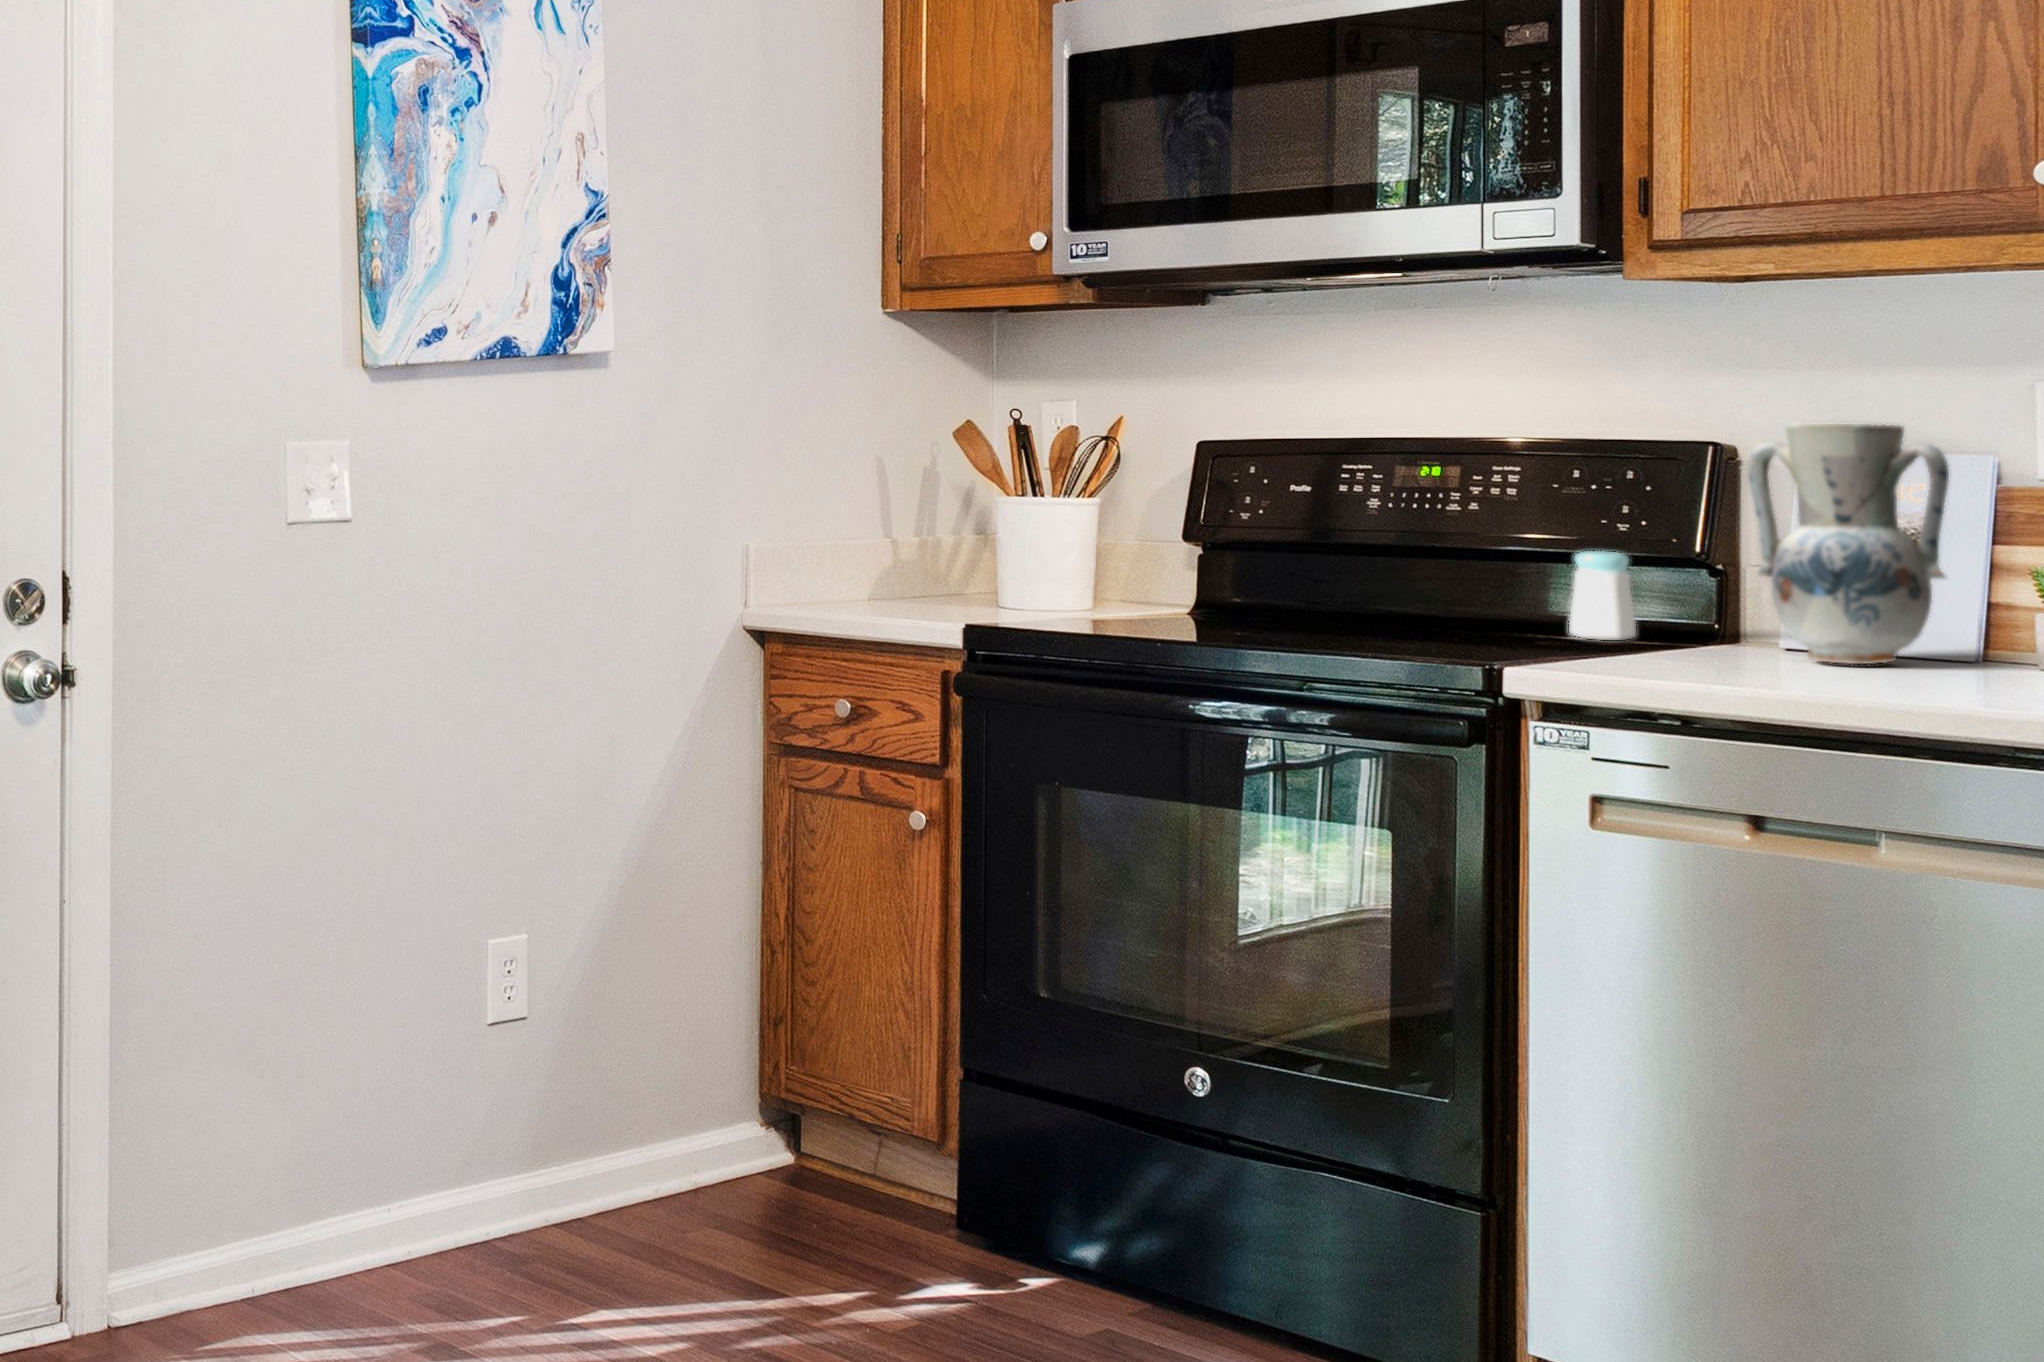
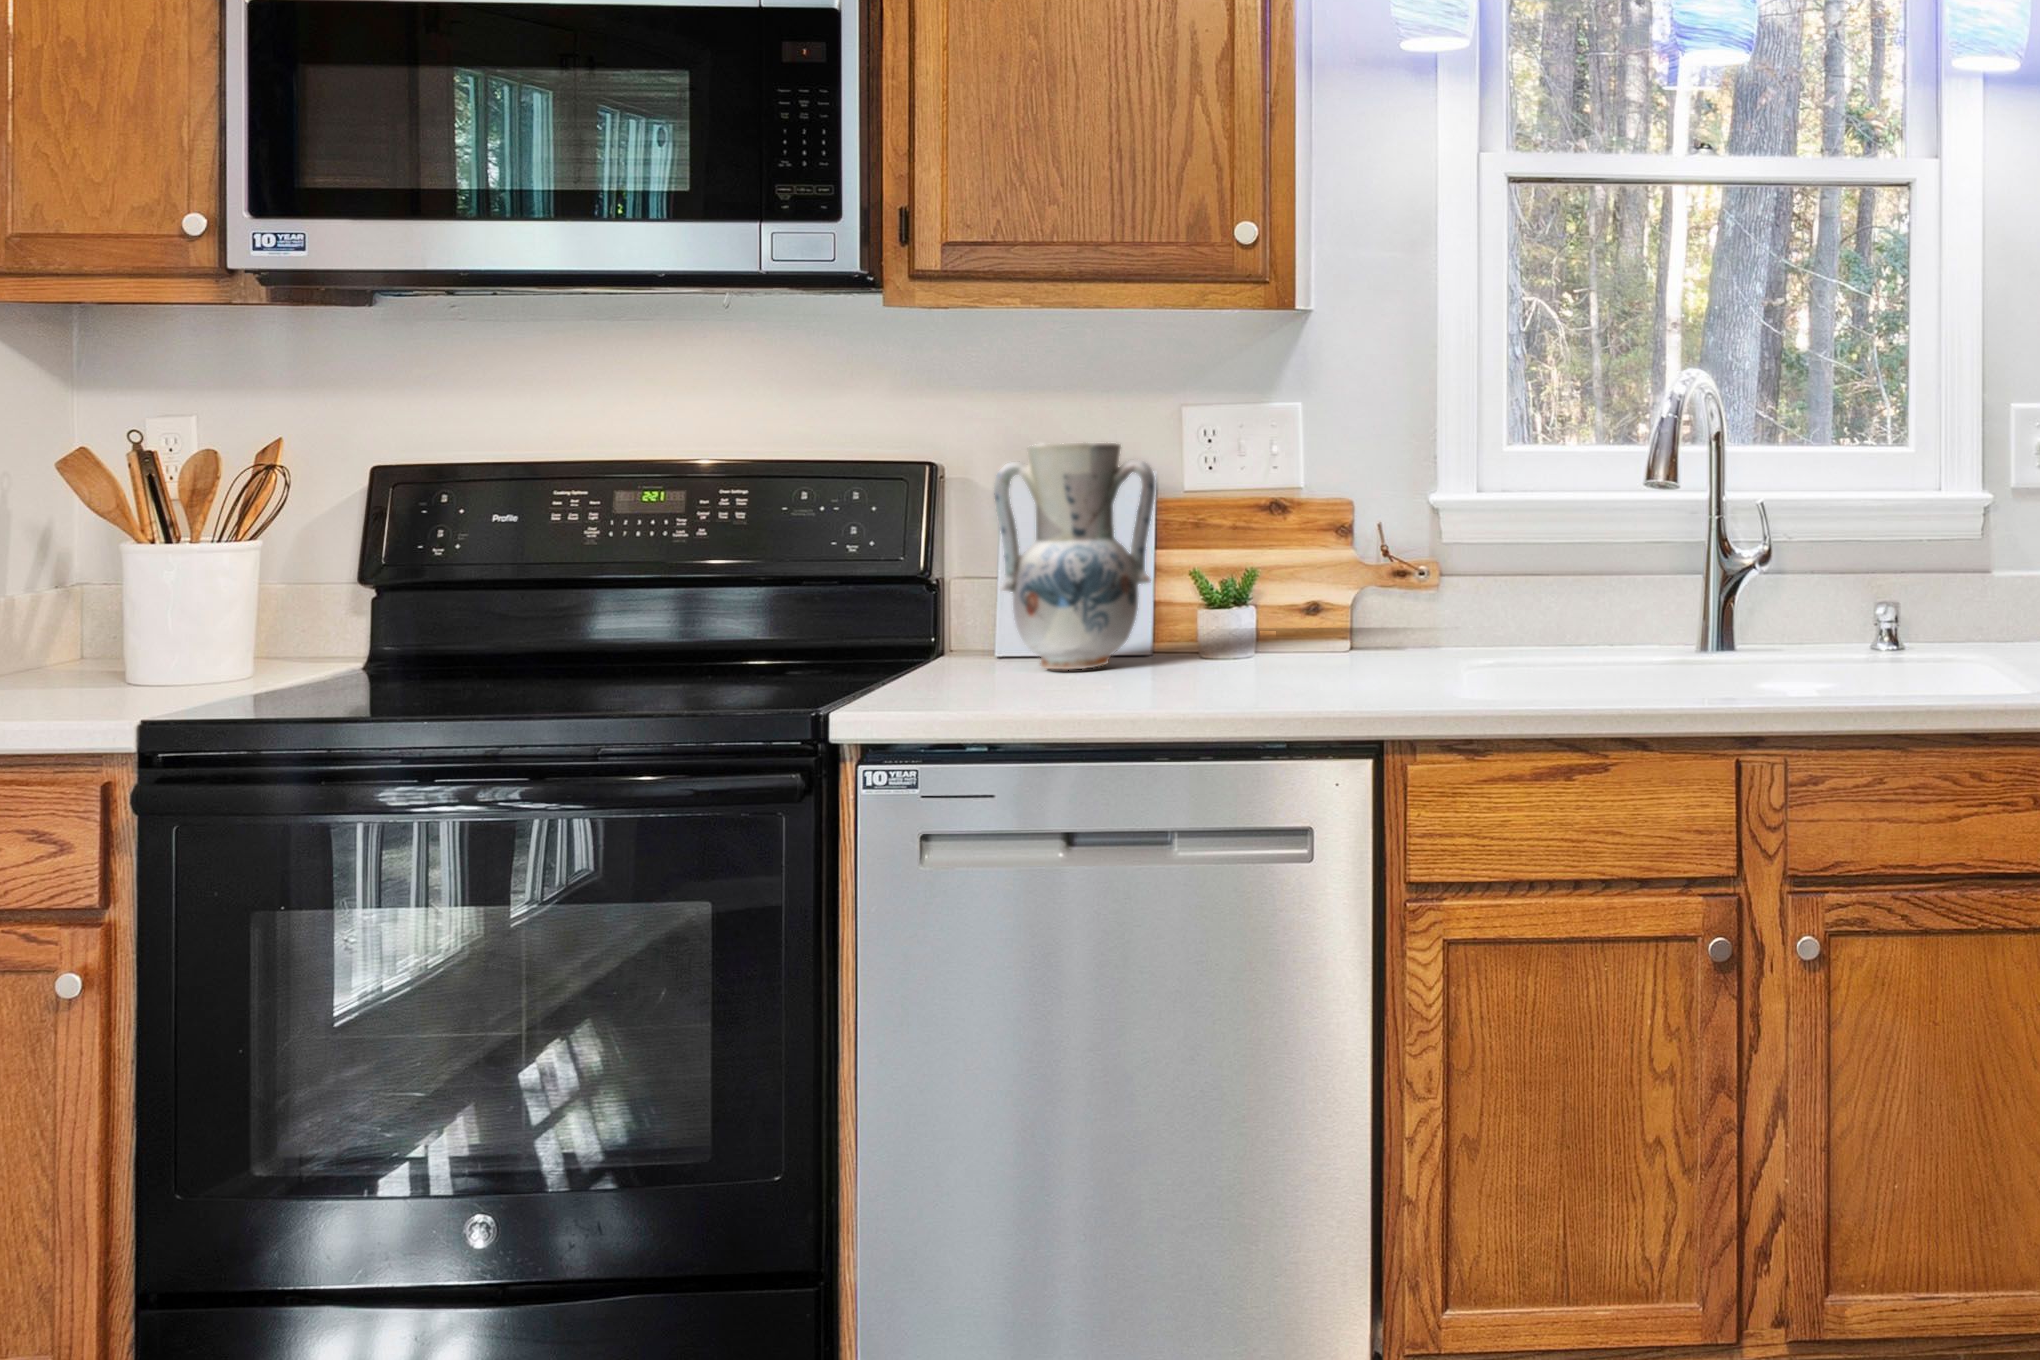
salt shaker: present [1569,551,1636,640] -> none [809,577,869,667]

